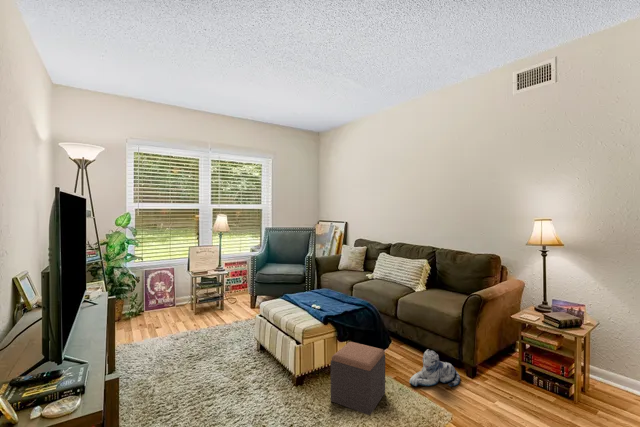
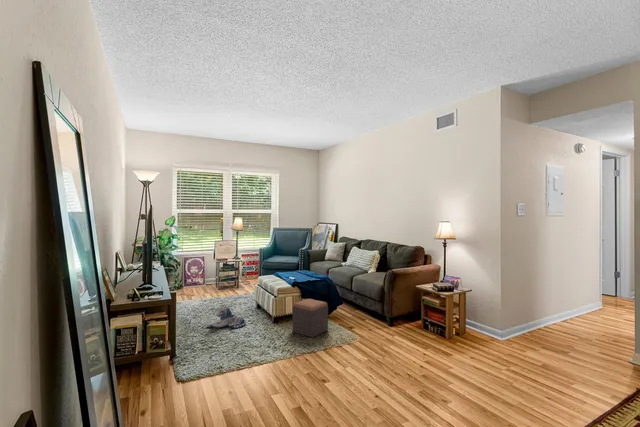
plush toy: present [409,349,460,386] -> present [207,305,246,328]

